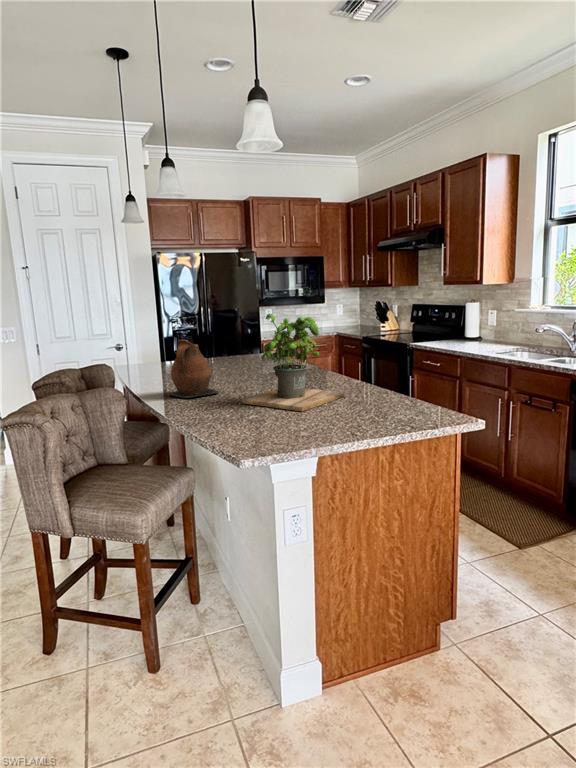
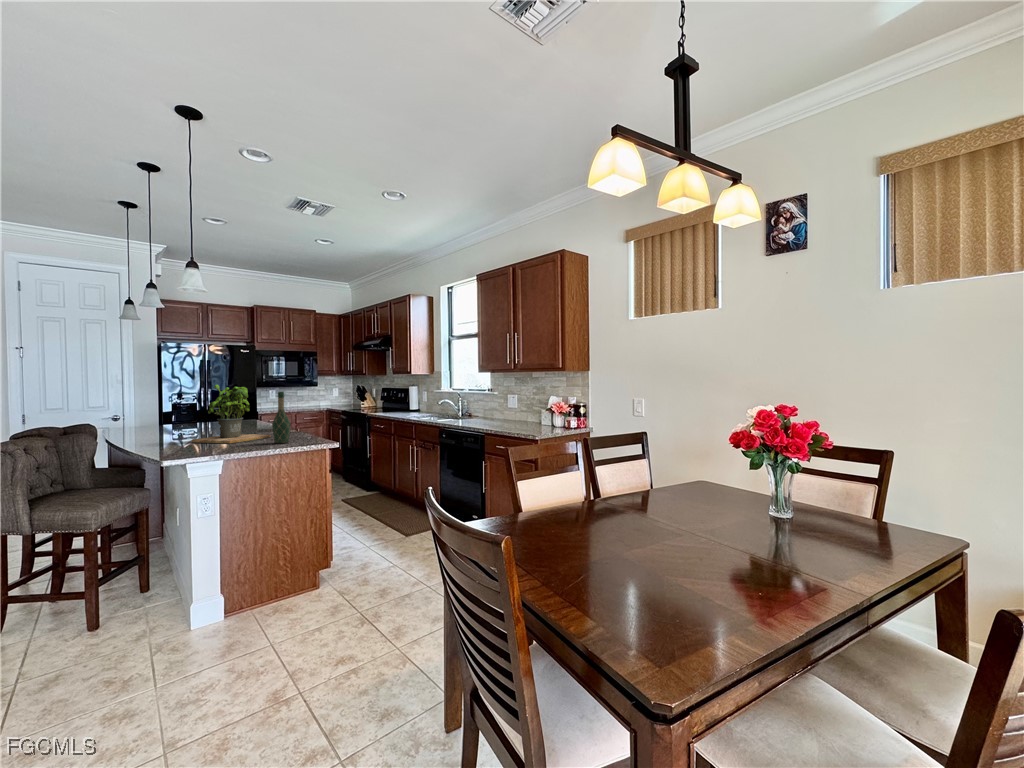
wine bottle: none [374,328,403,419] -> present [272,391,290,443]
ceramic pitcher: present [170,340,219,398] -> none [135,402,181,442]

